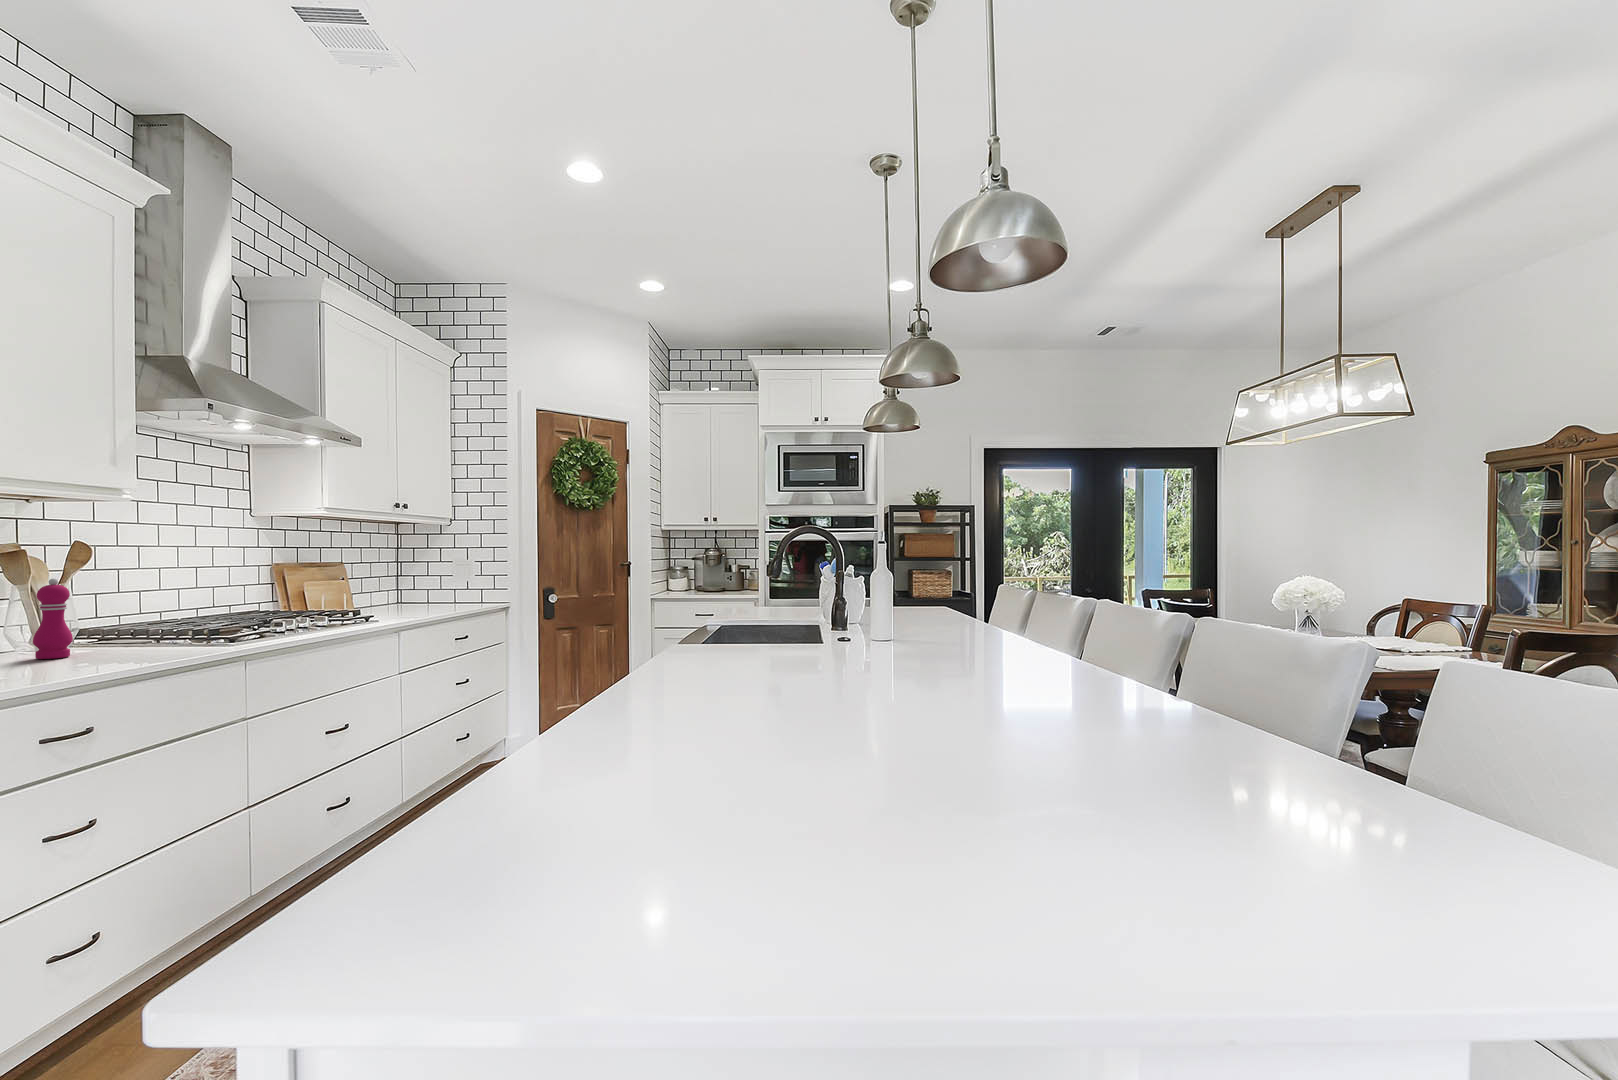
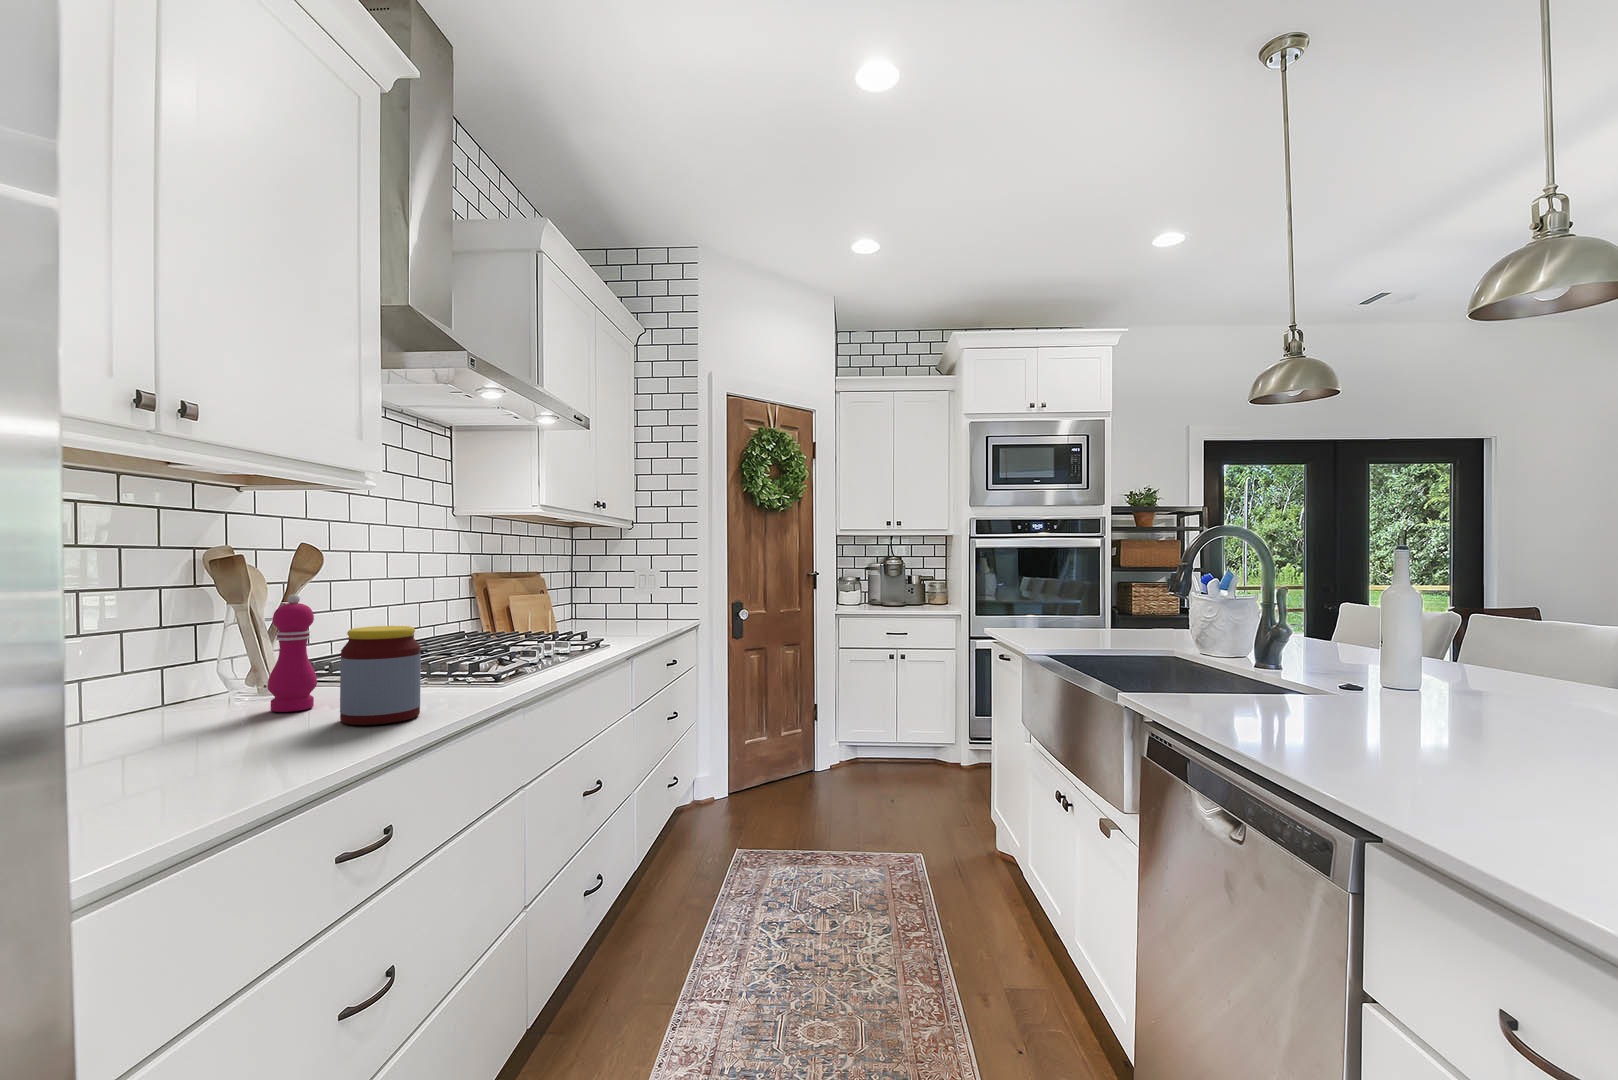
jar: none [79,600,143,665] -> present [340,626,421,725]

